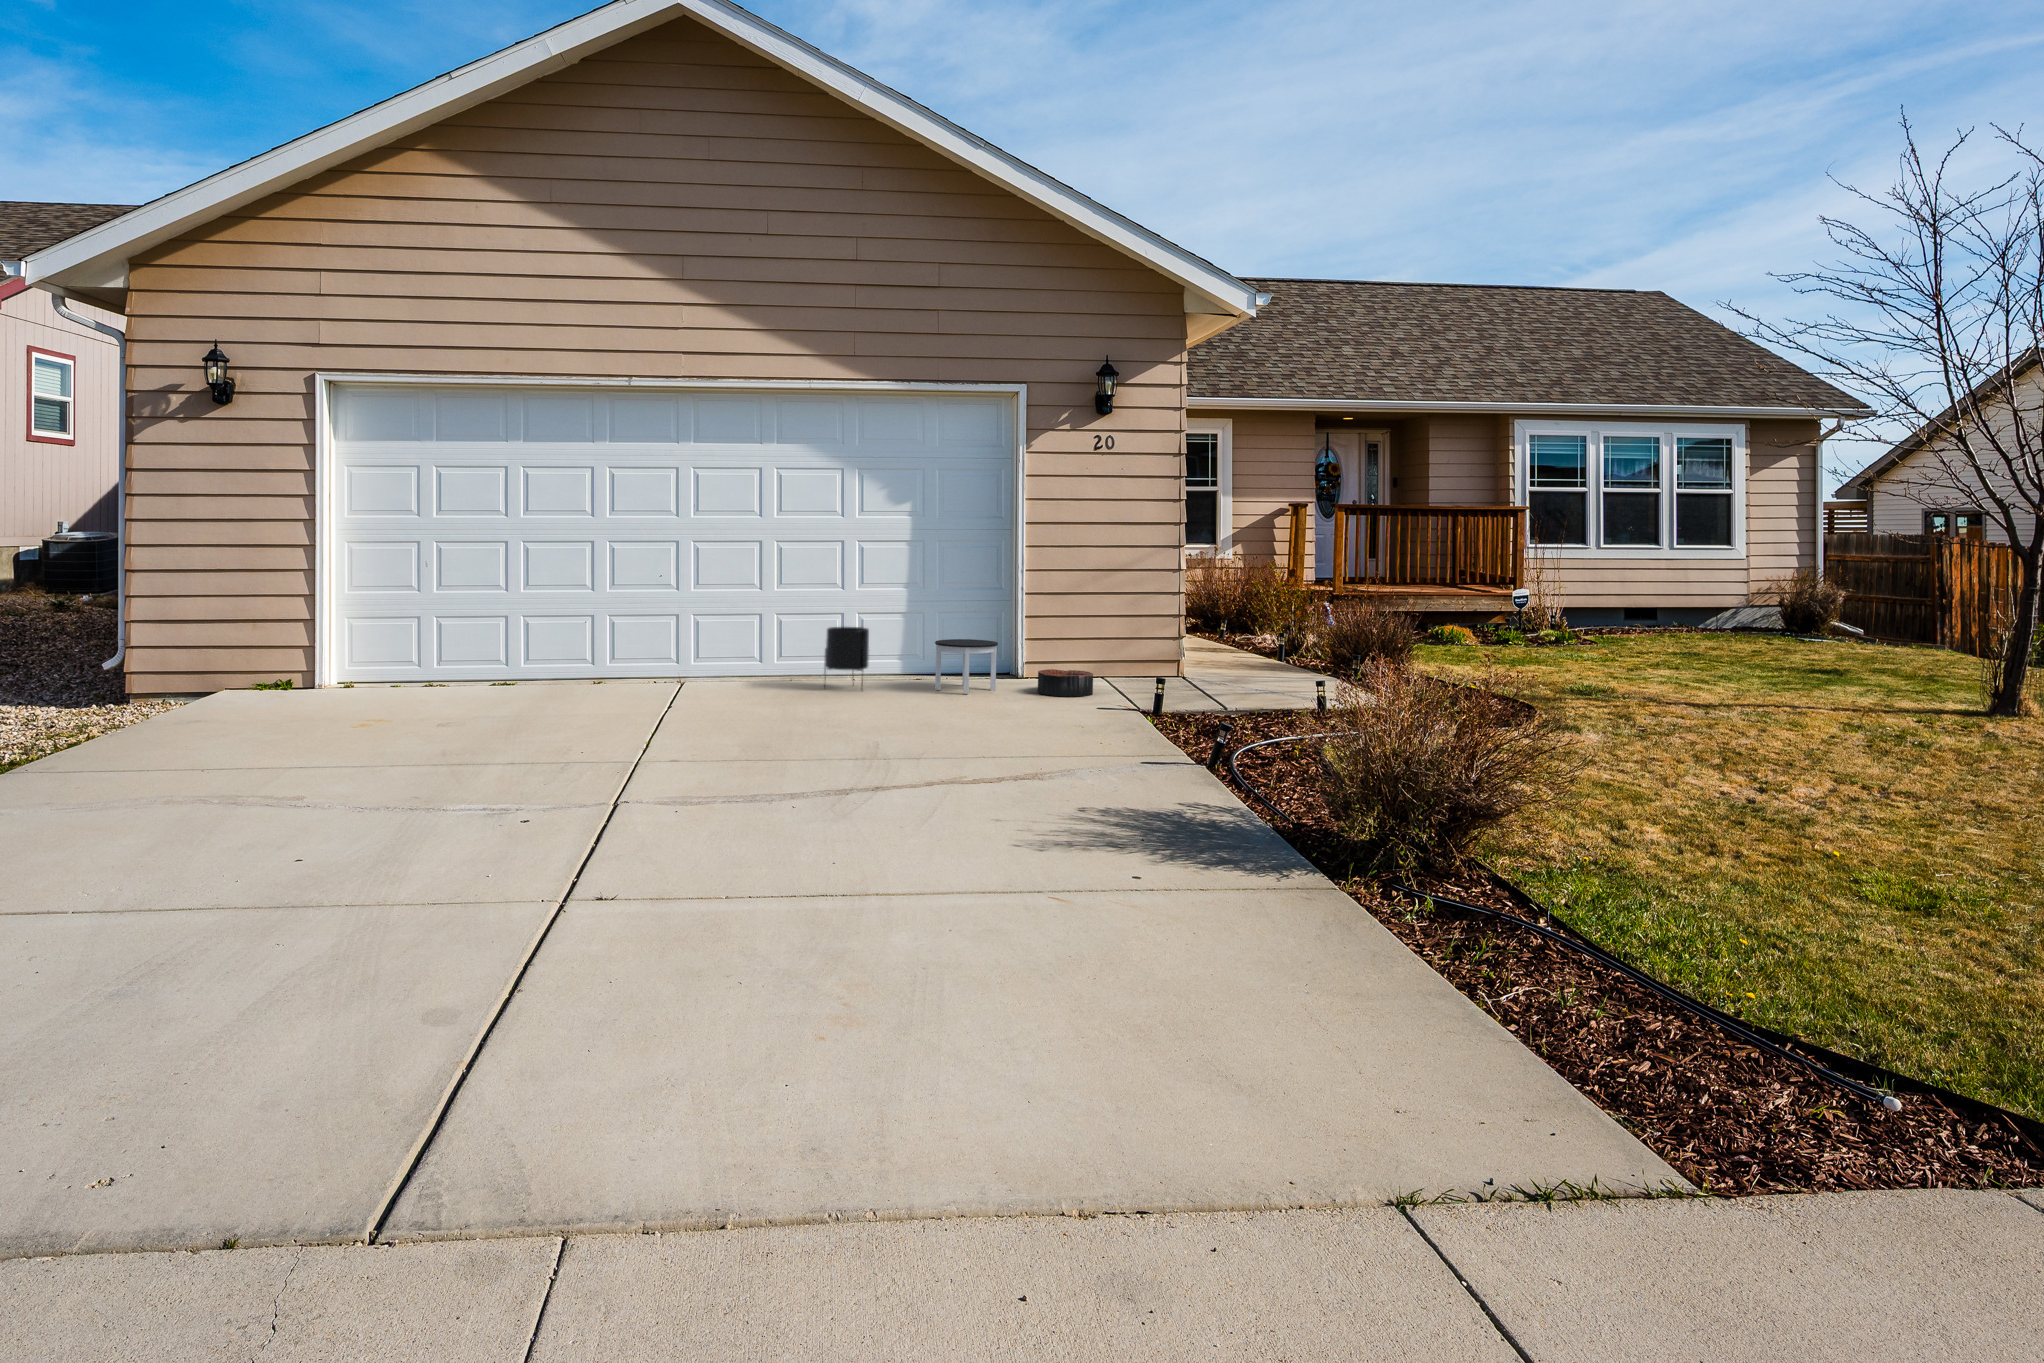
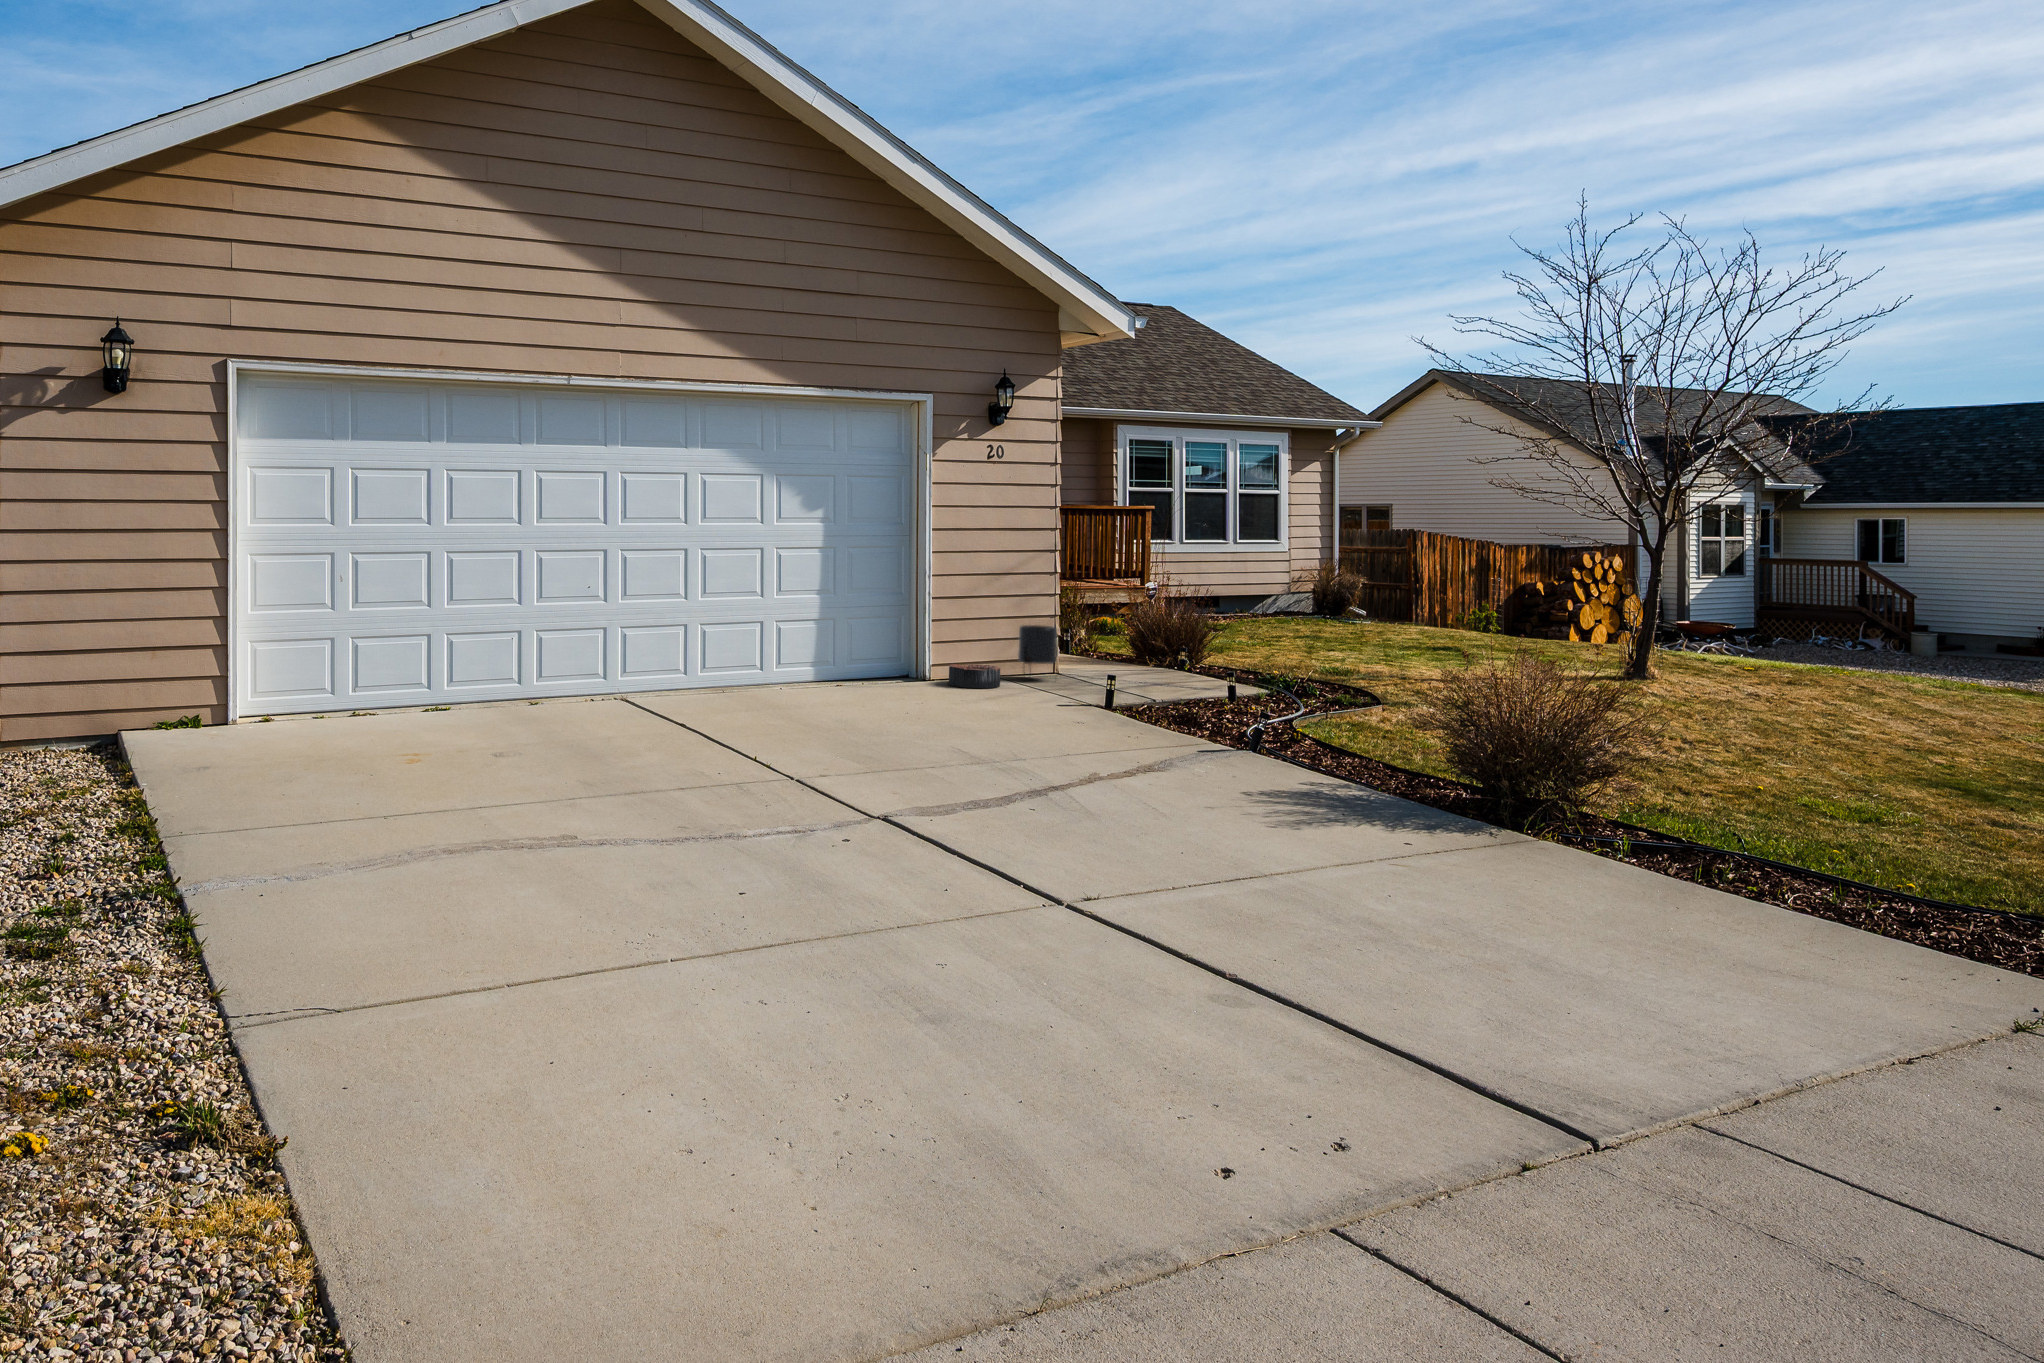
planter: present [825,627,869,684] -> present [1018,625,1057,673]
round table: present [935,639,998,694] -> none [859,639,918,690]

